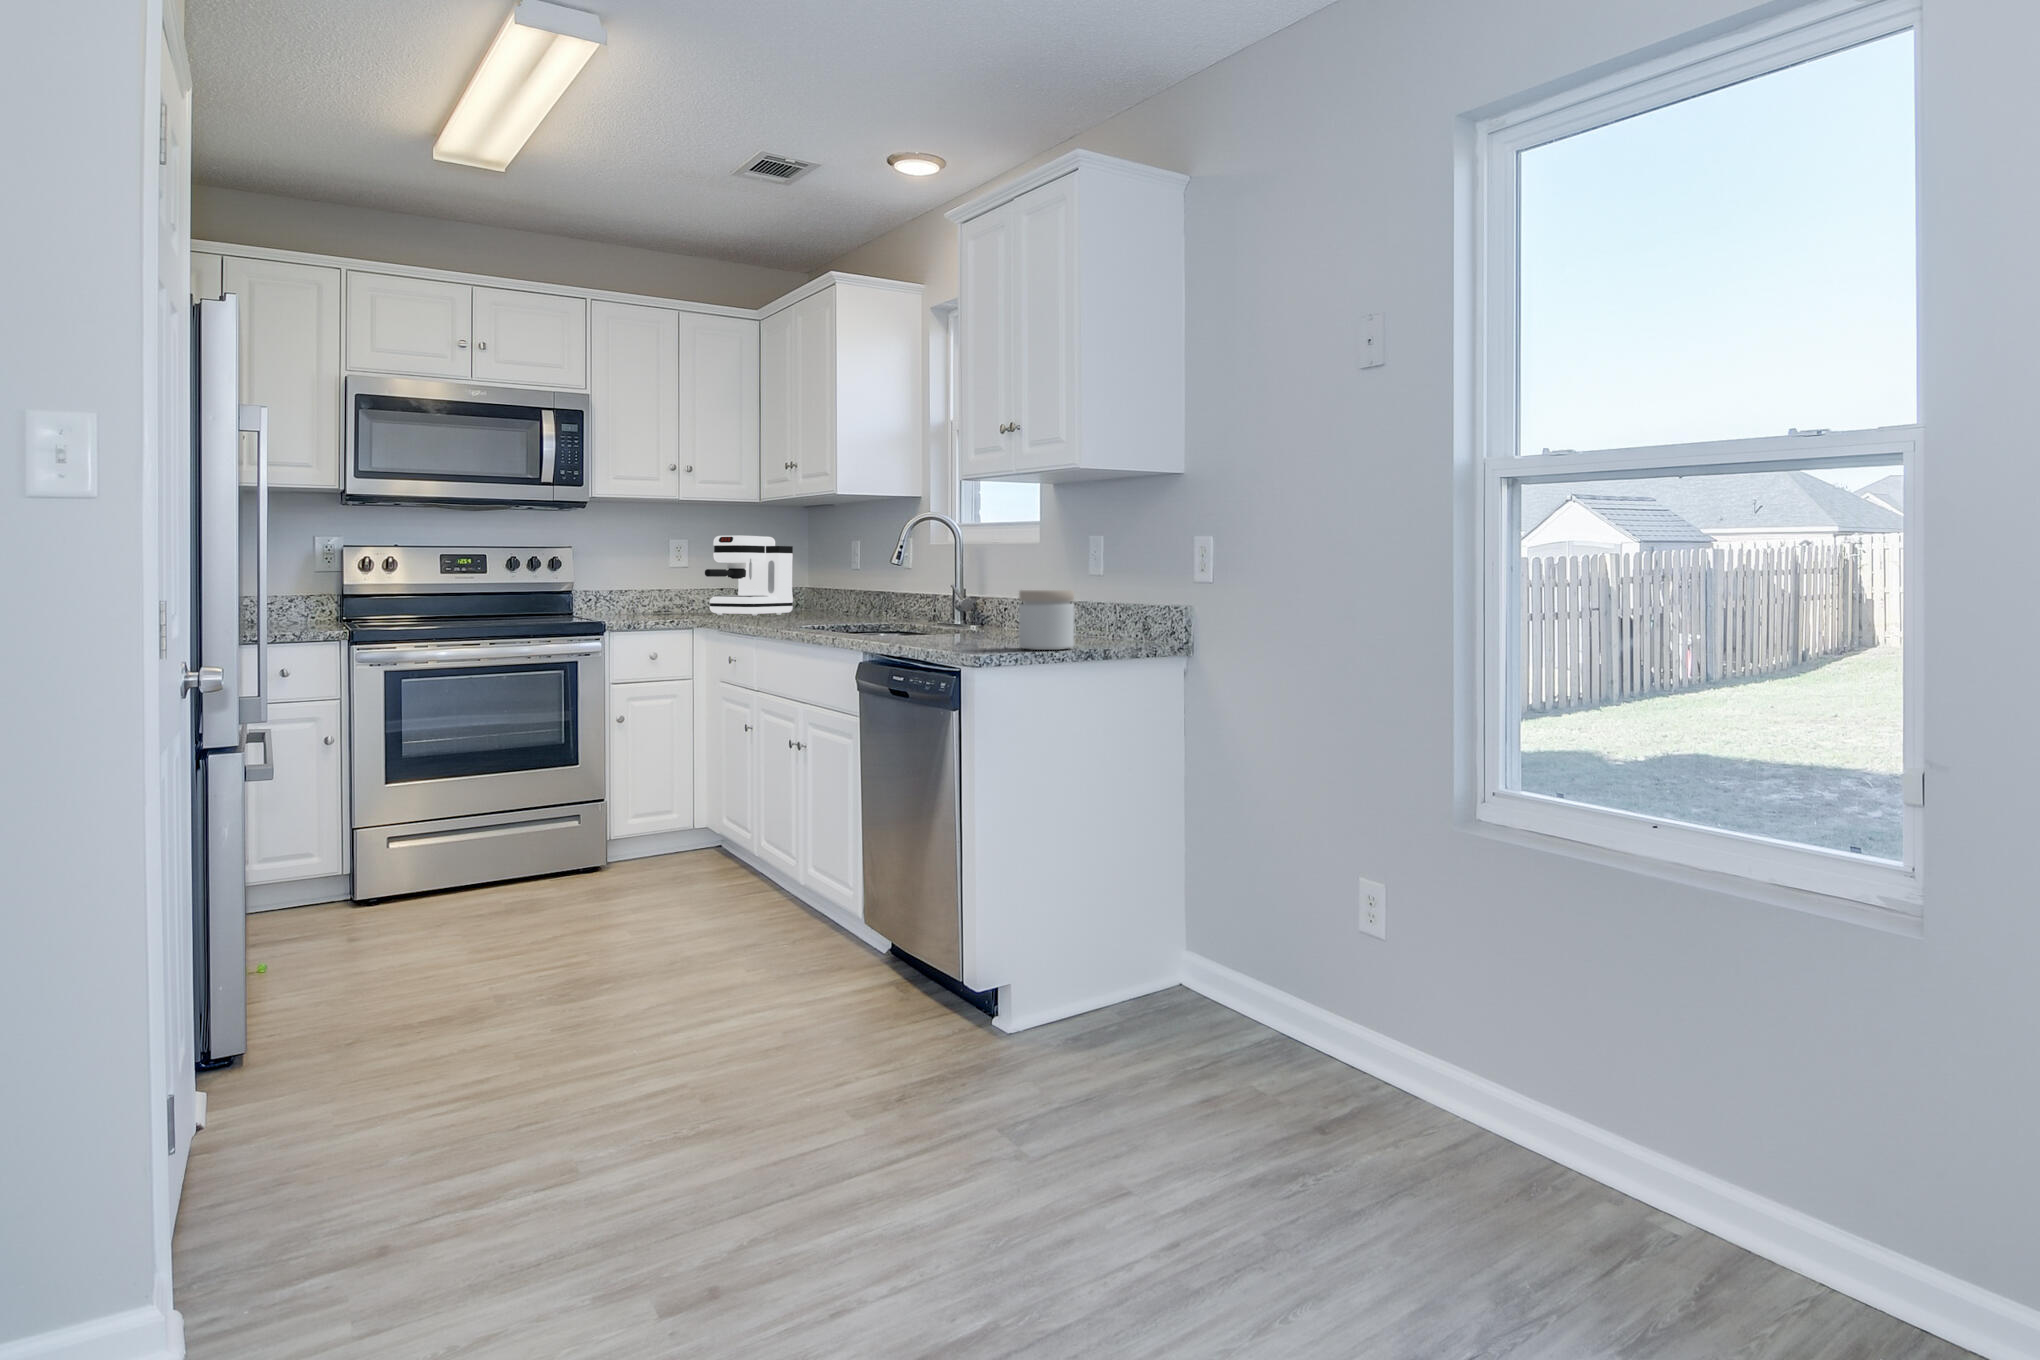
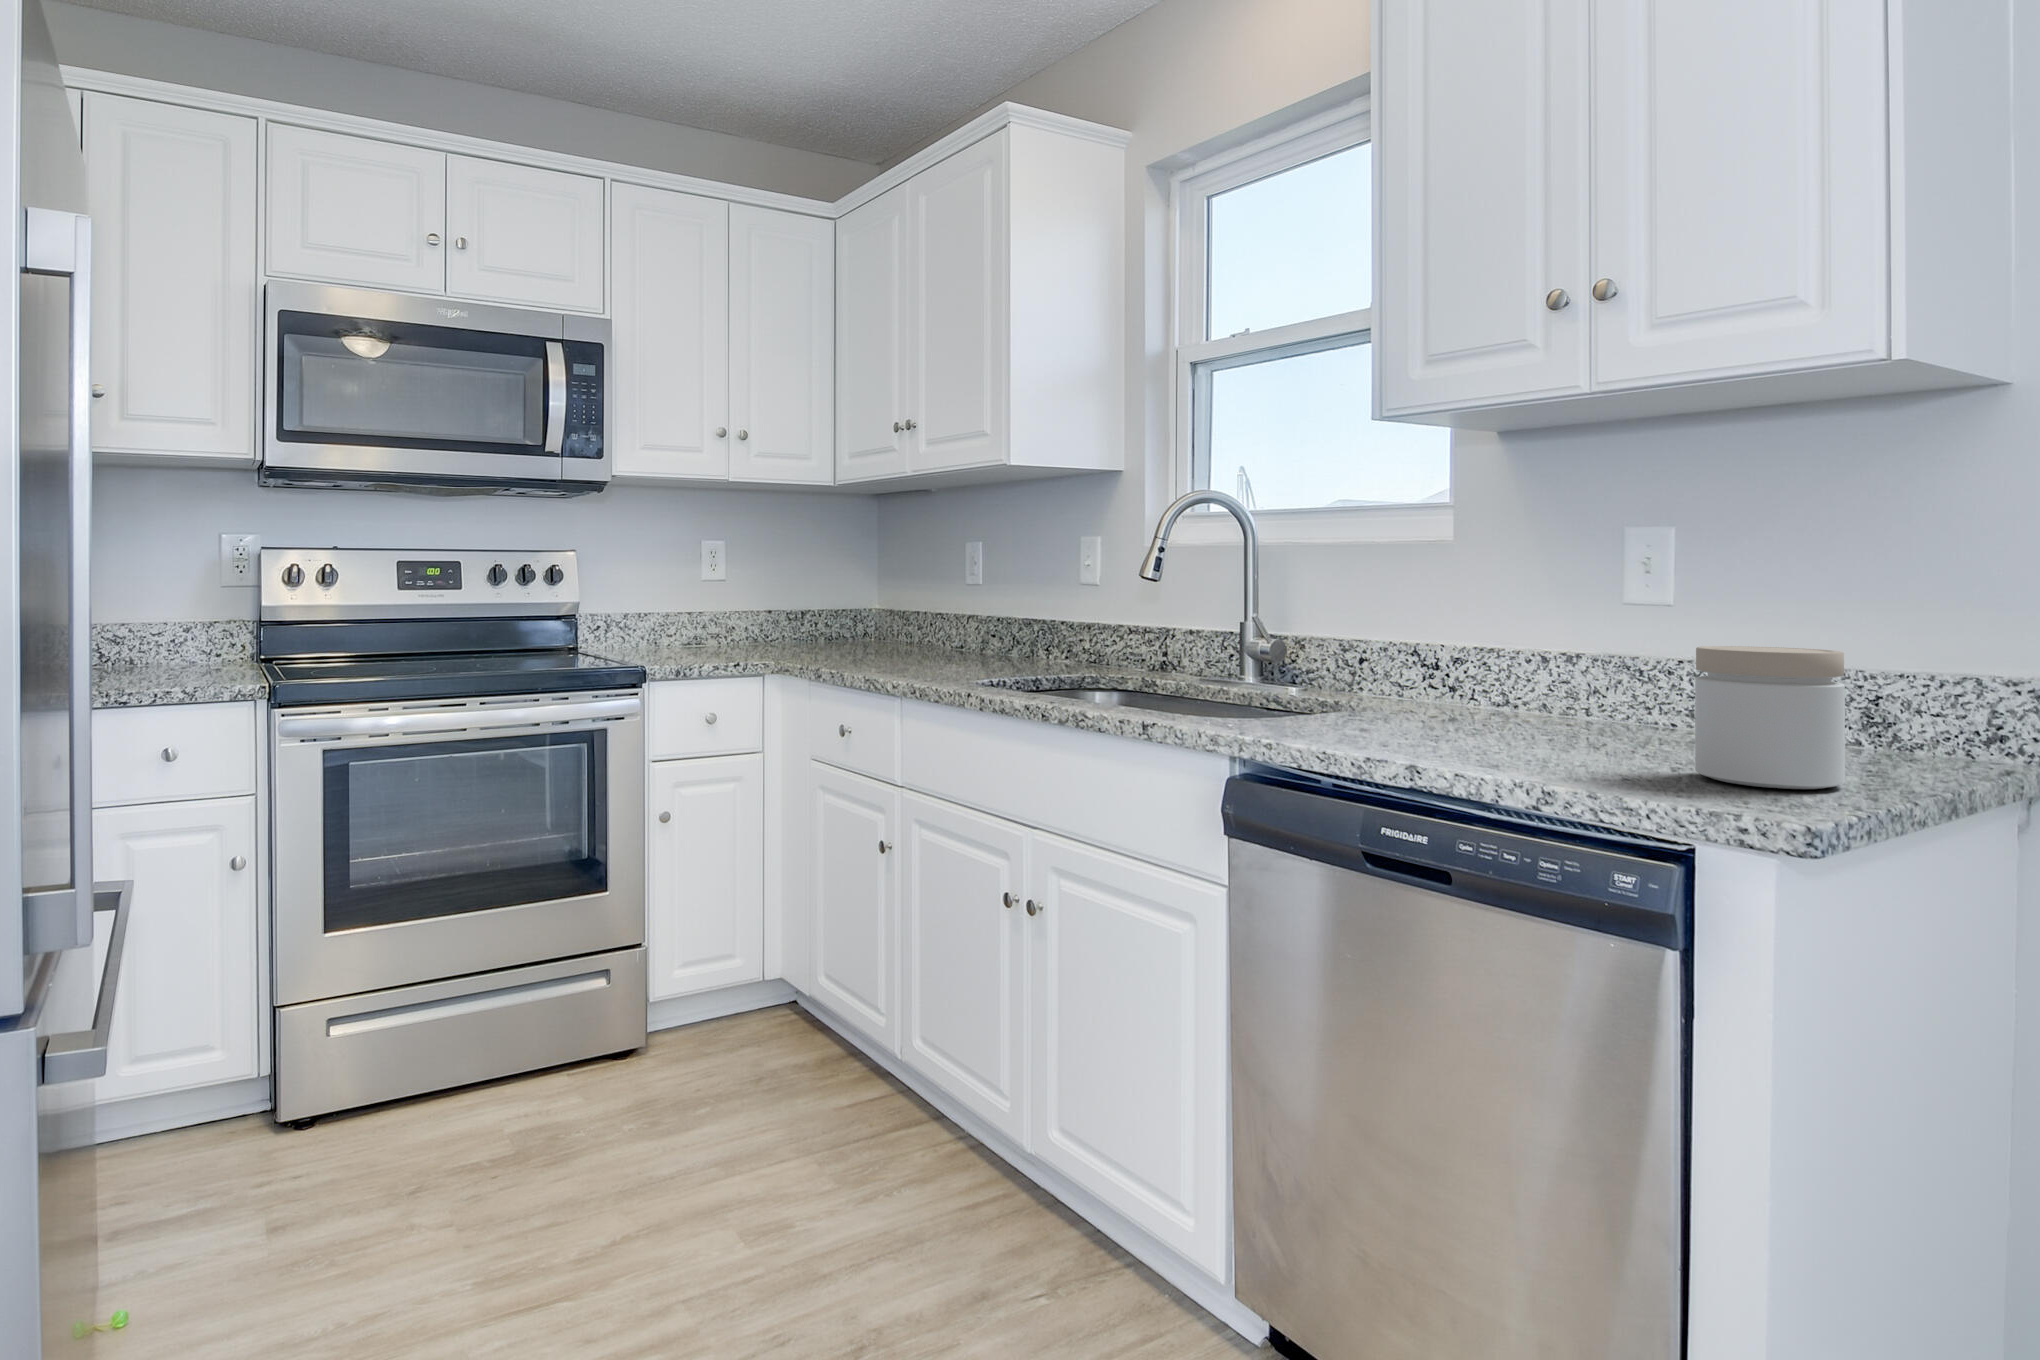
coffee maker: present [705,536,793,616] -> none [761,534,875,652]

